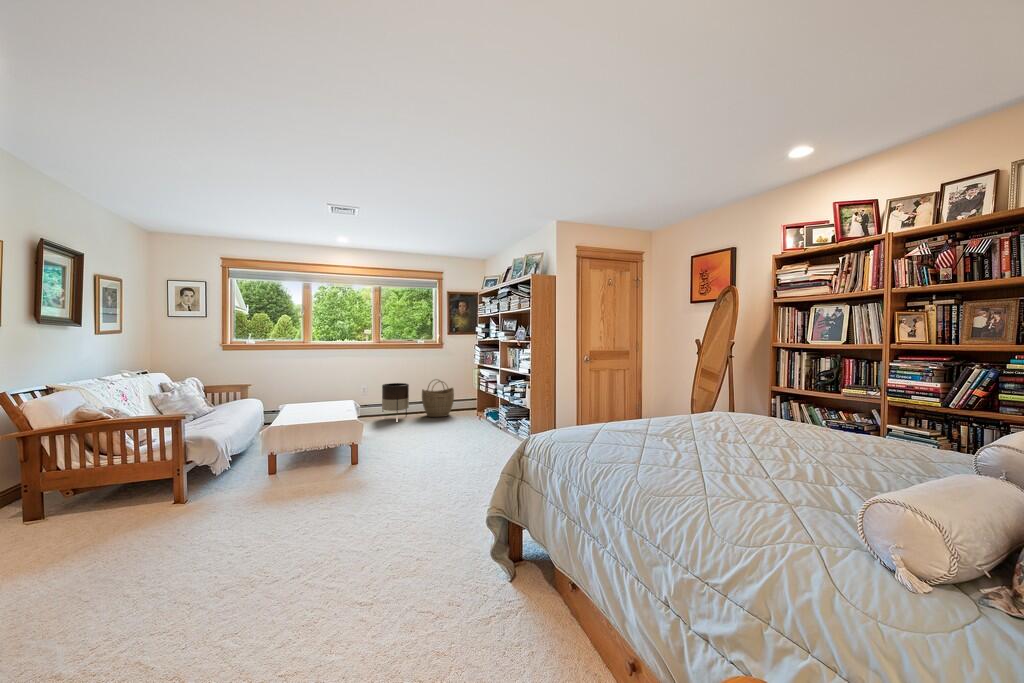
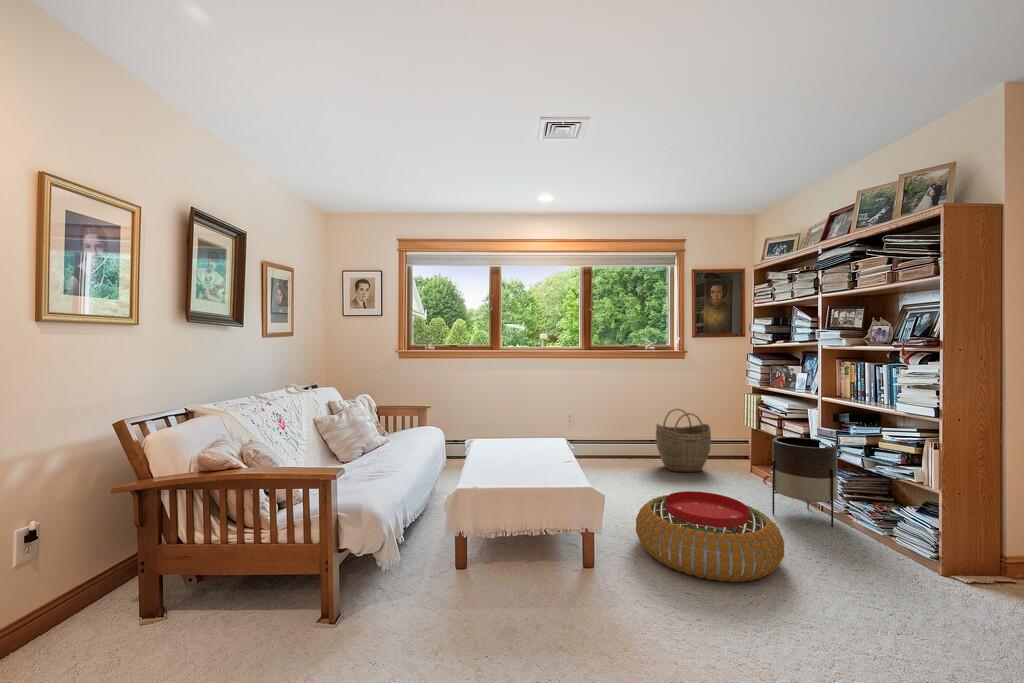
planter: present [382,383,409,416] -> present [772,437,838,527]
pouf: none [387,420,460,459] -> present [636,491,784,582]

